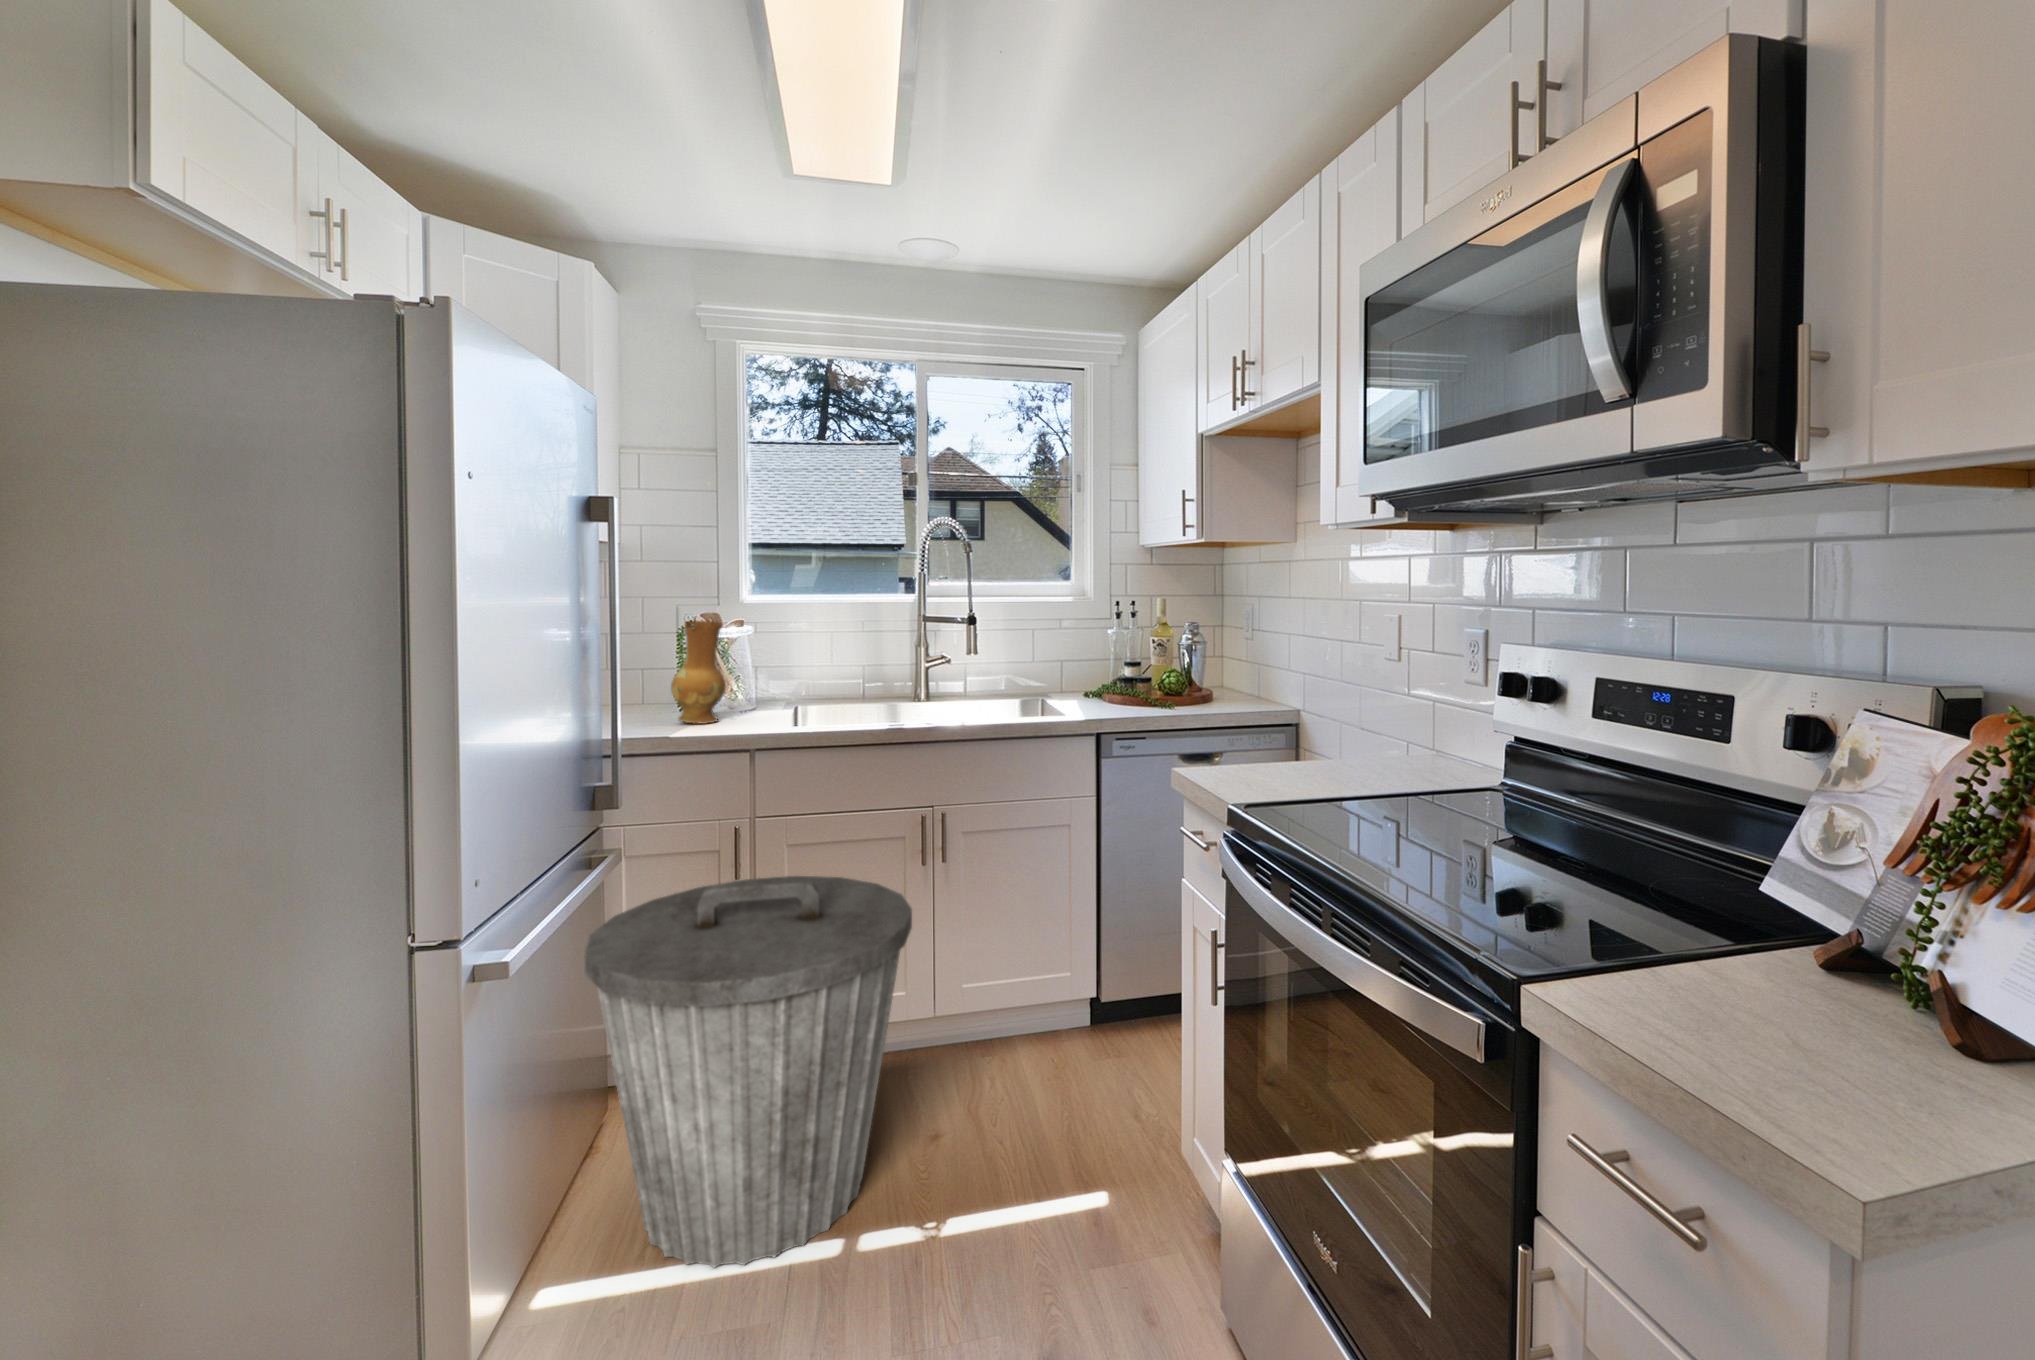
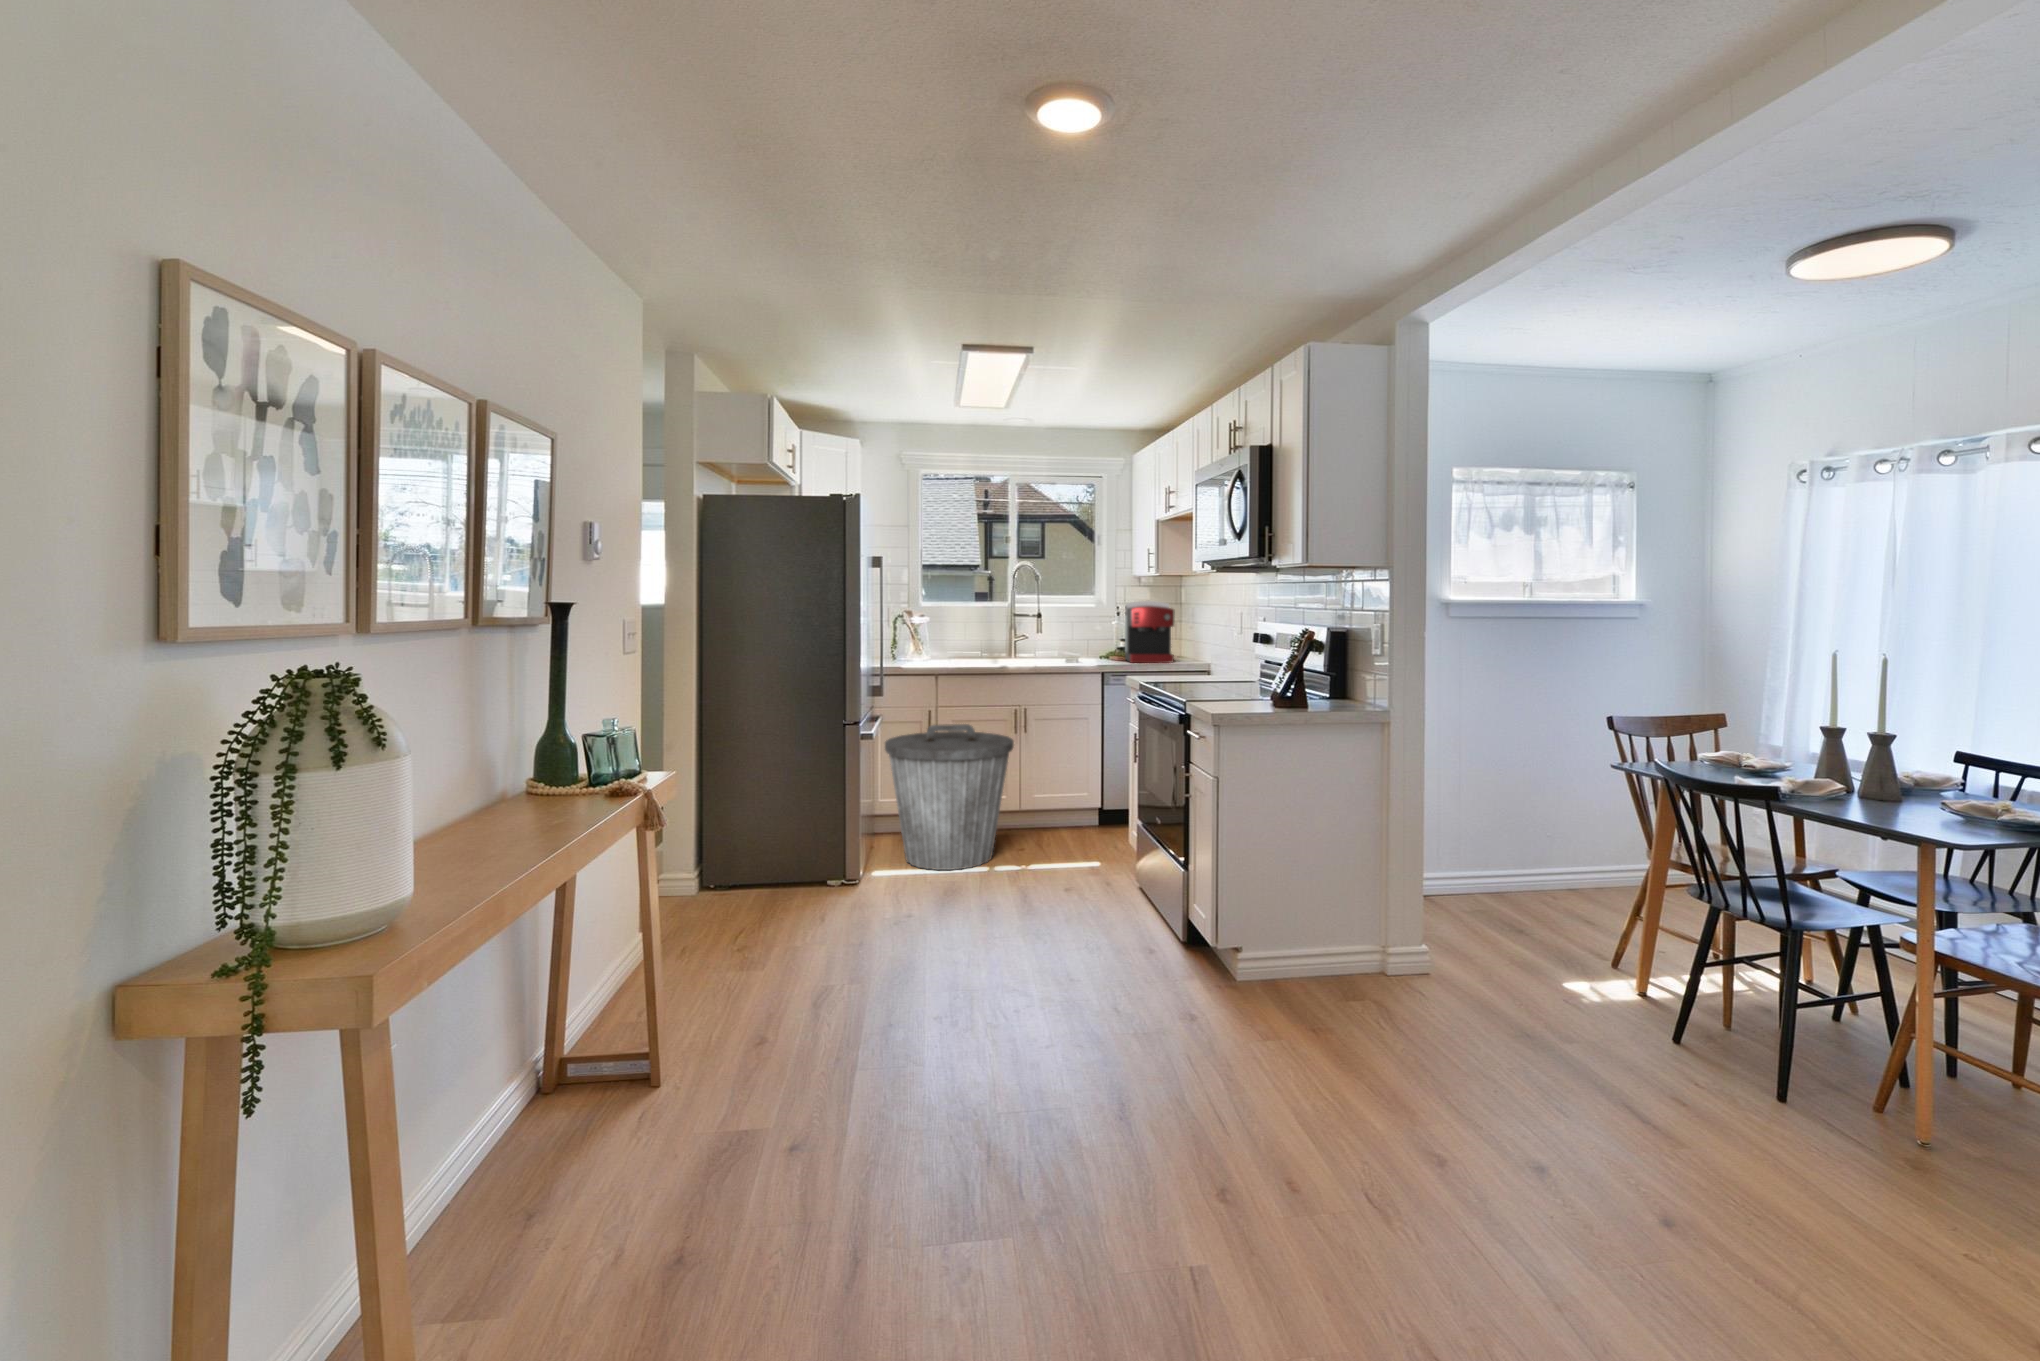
coffee maker: none [1131,592,1229,710] -> present [1125,601,1175,663]
ceramic jug: present [671,621,726,724] -> none [895,614,919,665]

